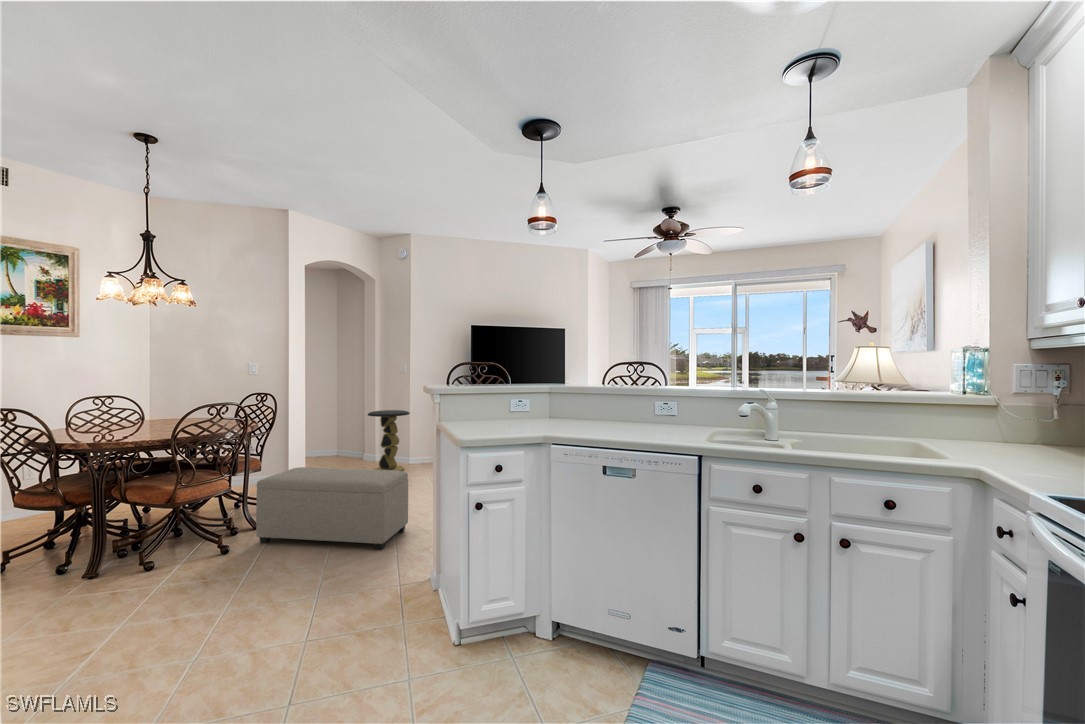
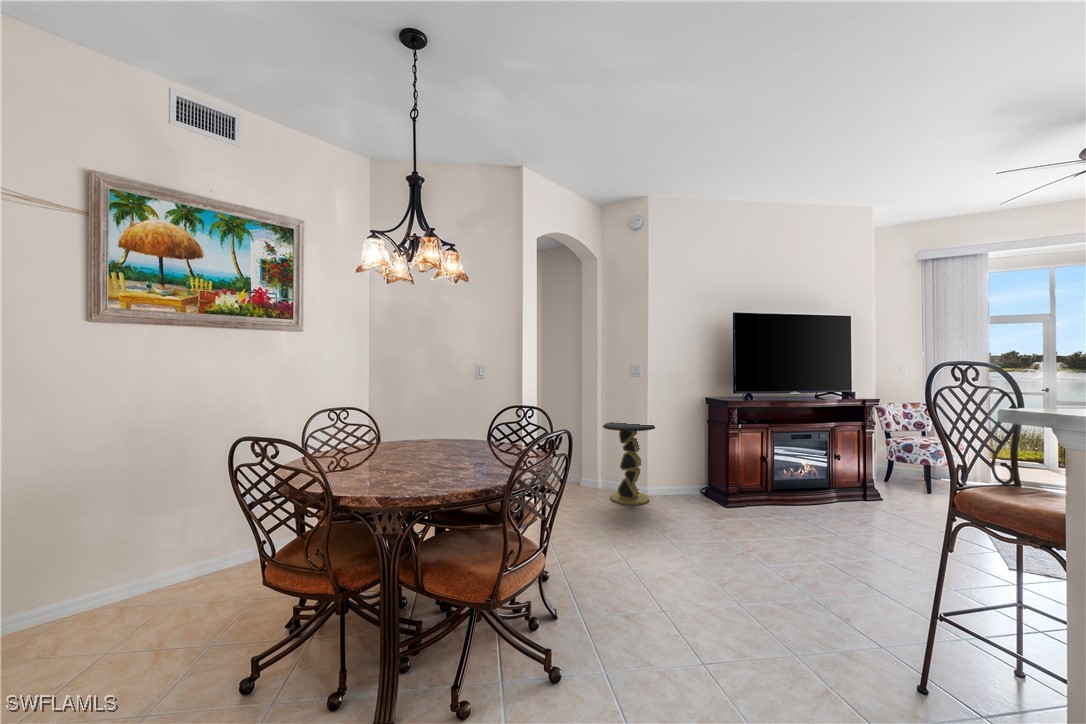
ottoman: present [256,467,408,550] -> none [592,519,843,693]

